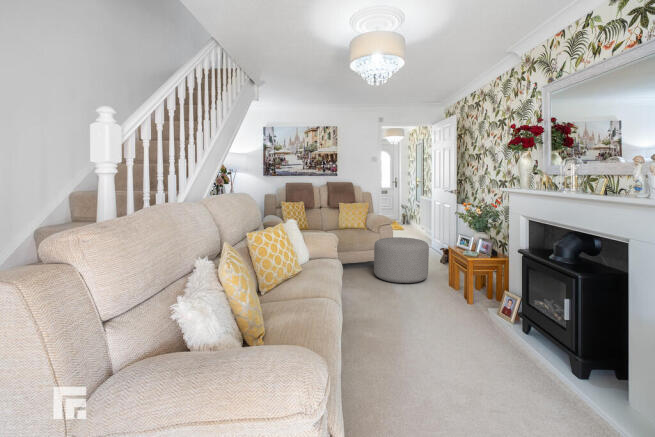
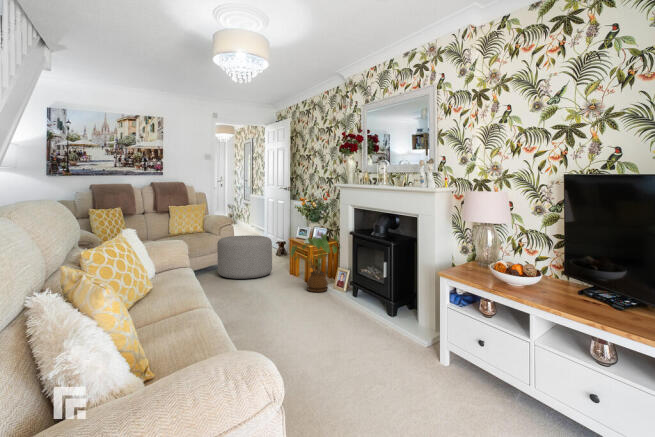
house plant: none [444,247,508,315] -> present [291,234,338,292]

